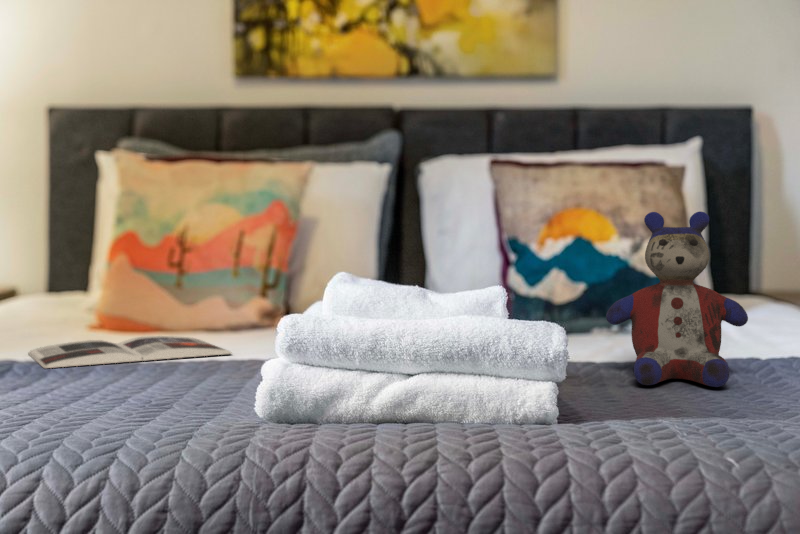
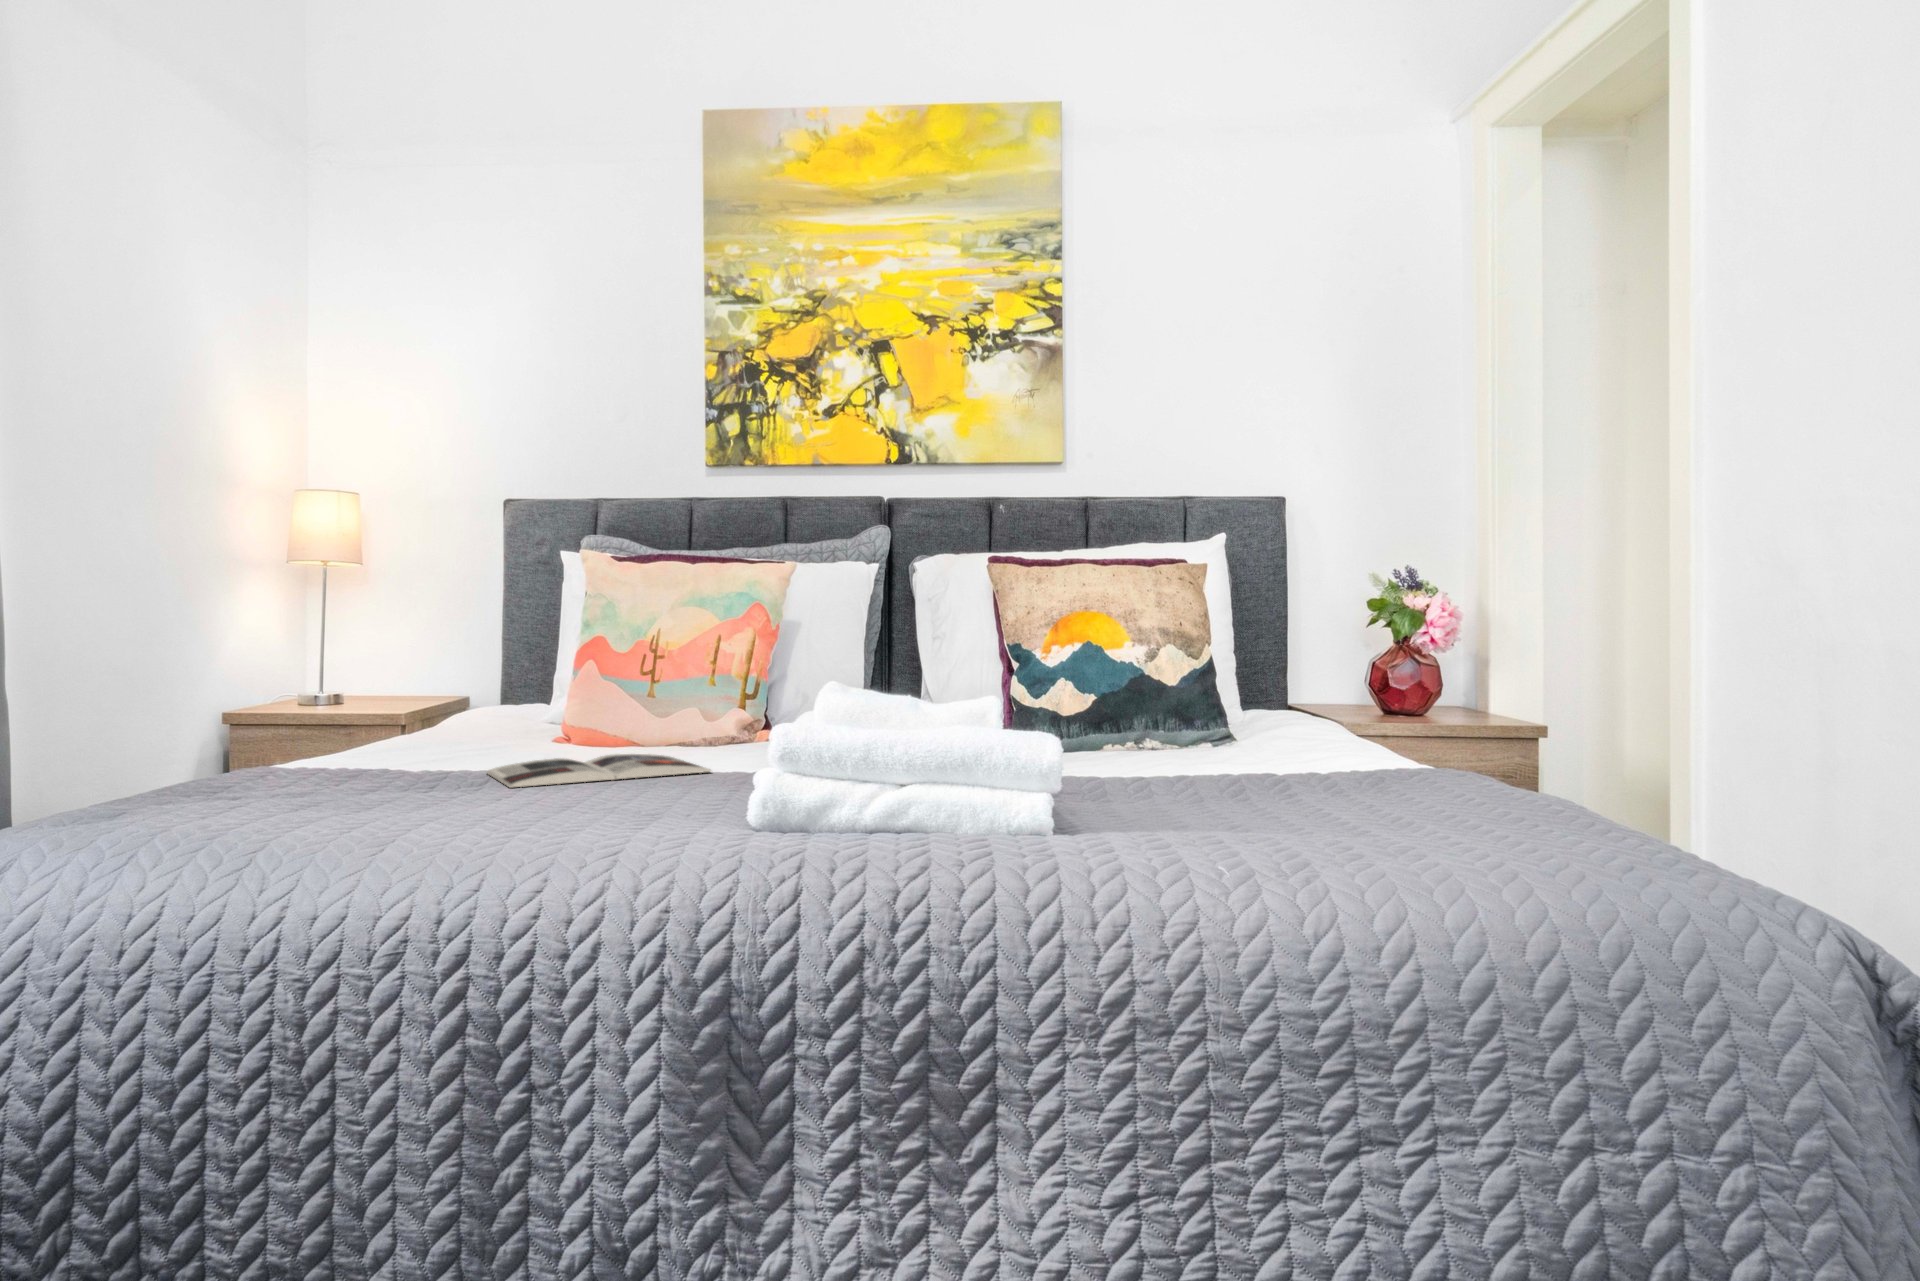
stuffed bear: present [606,212,748,387] -> none [1109,619,1253,799]

